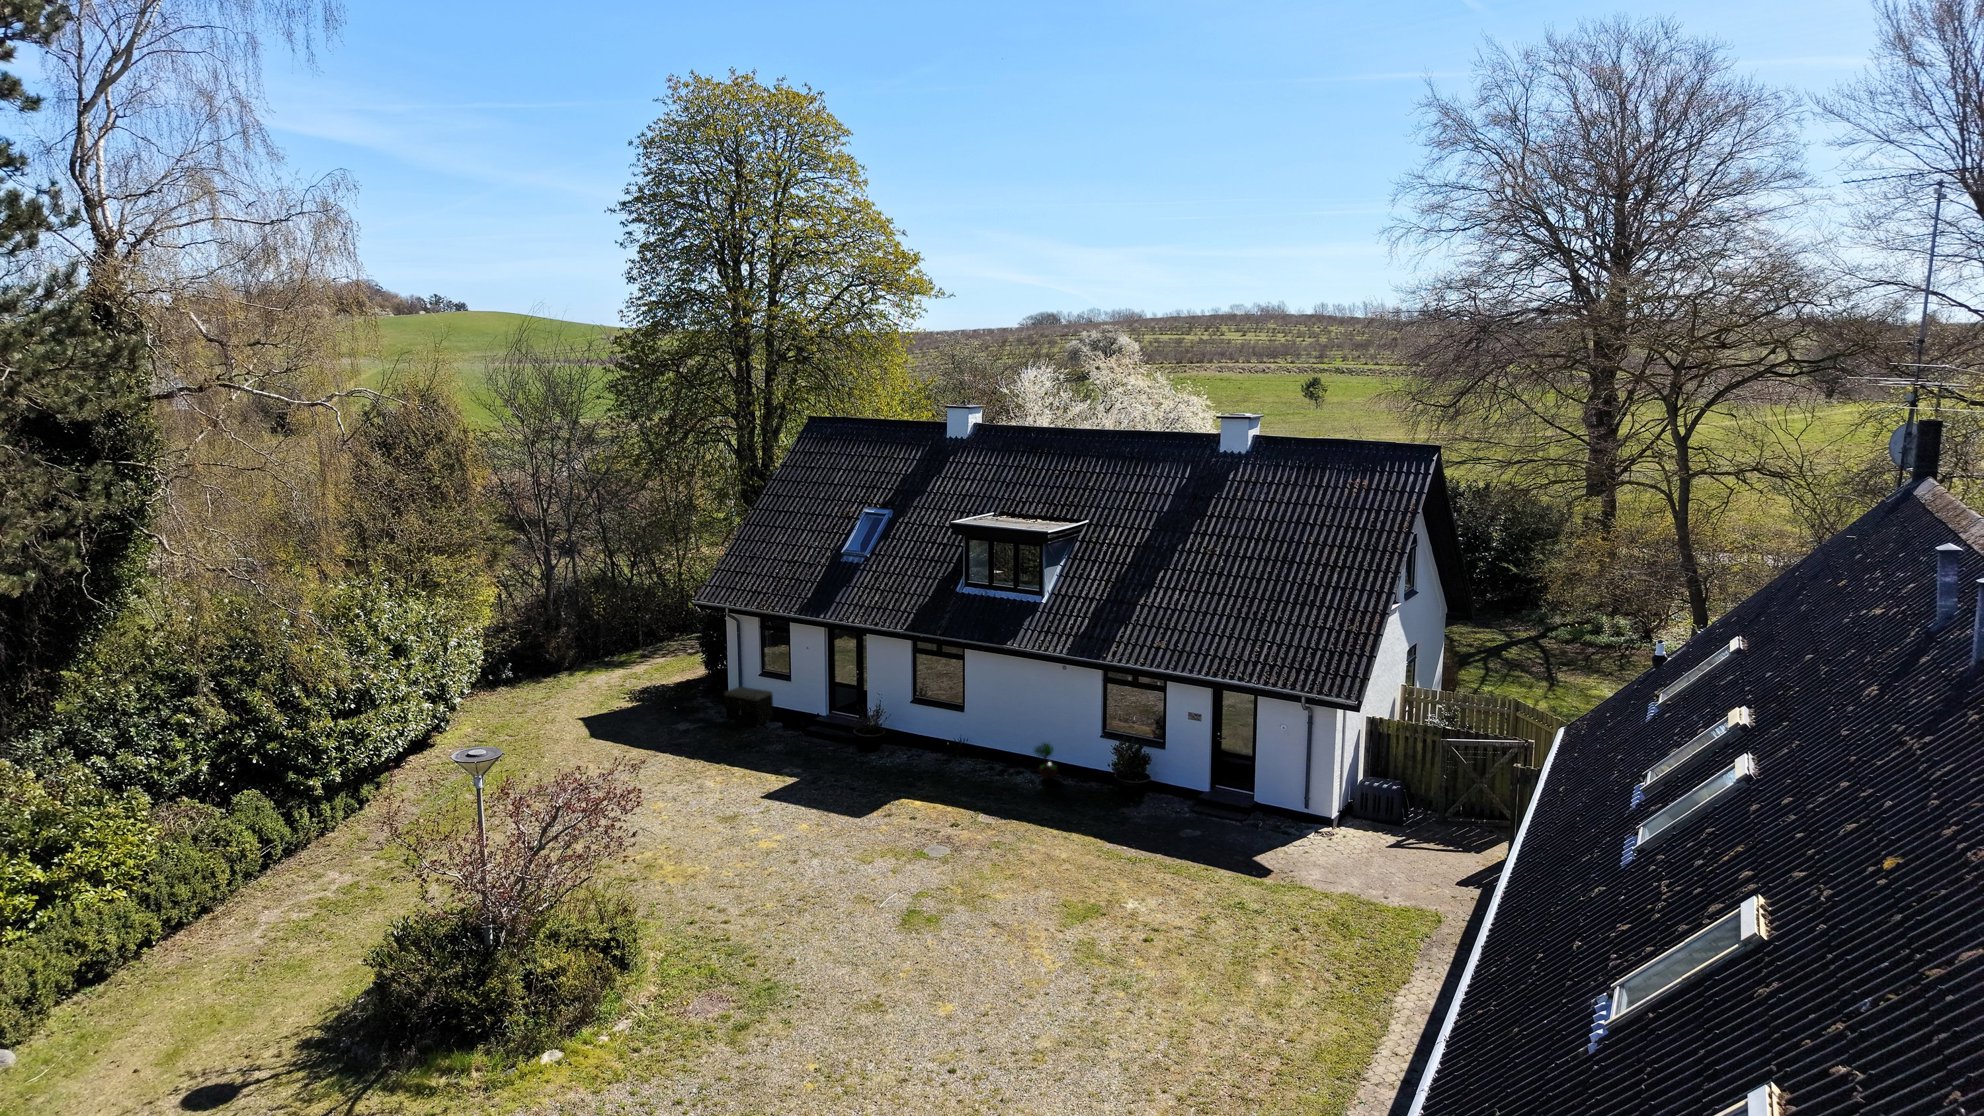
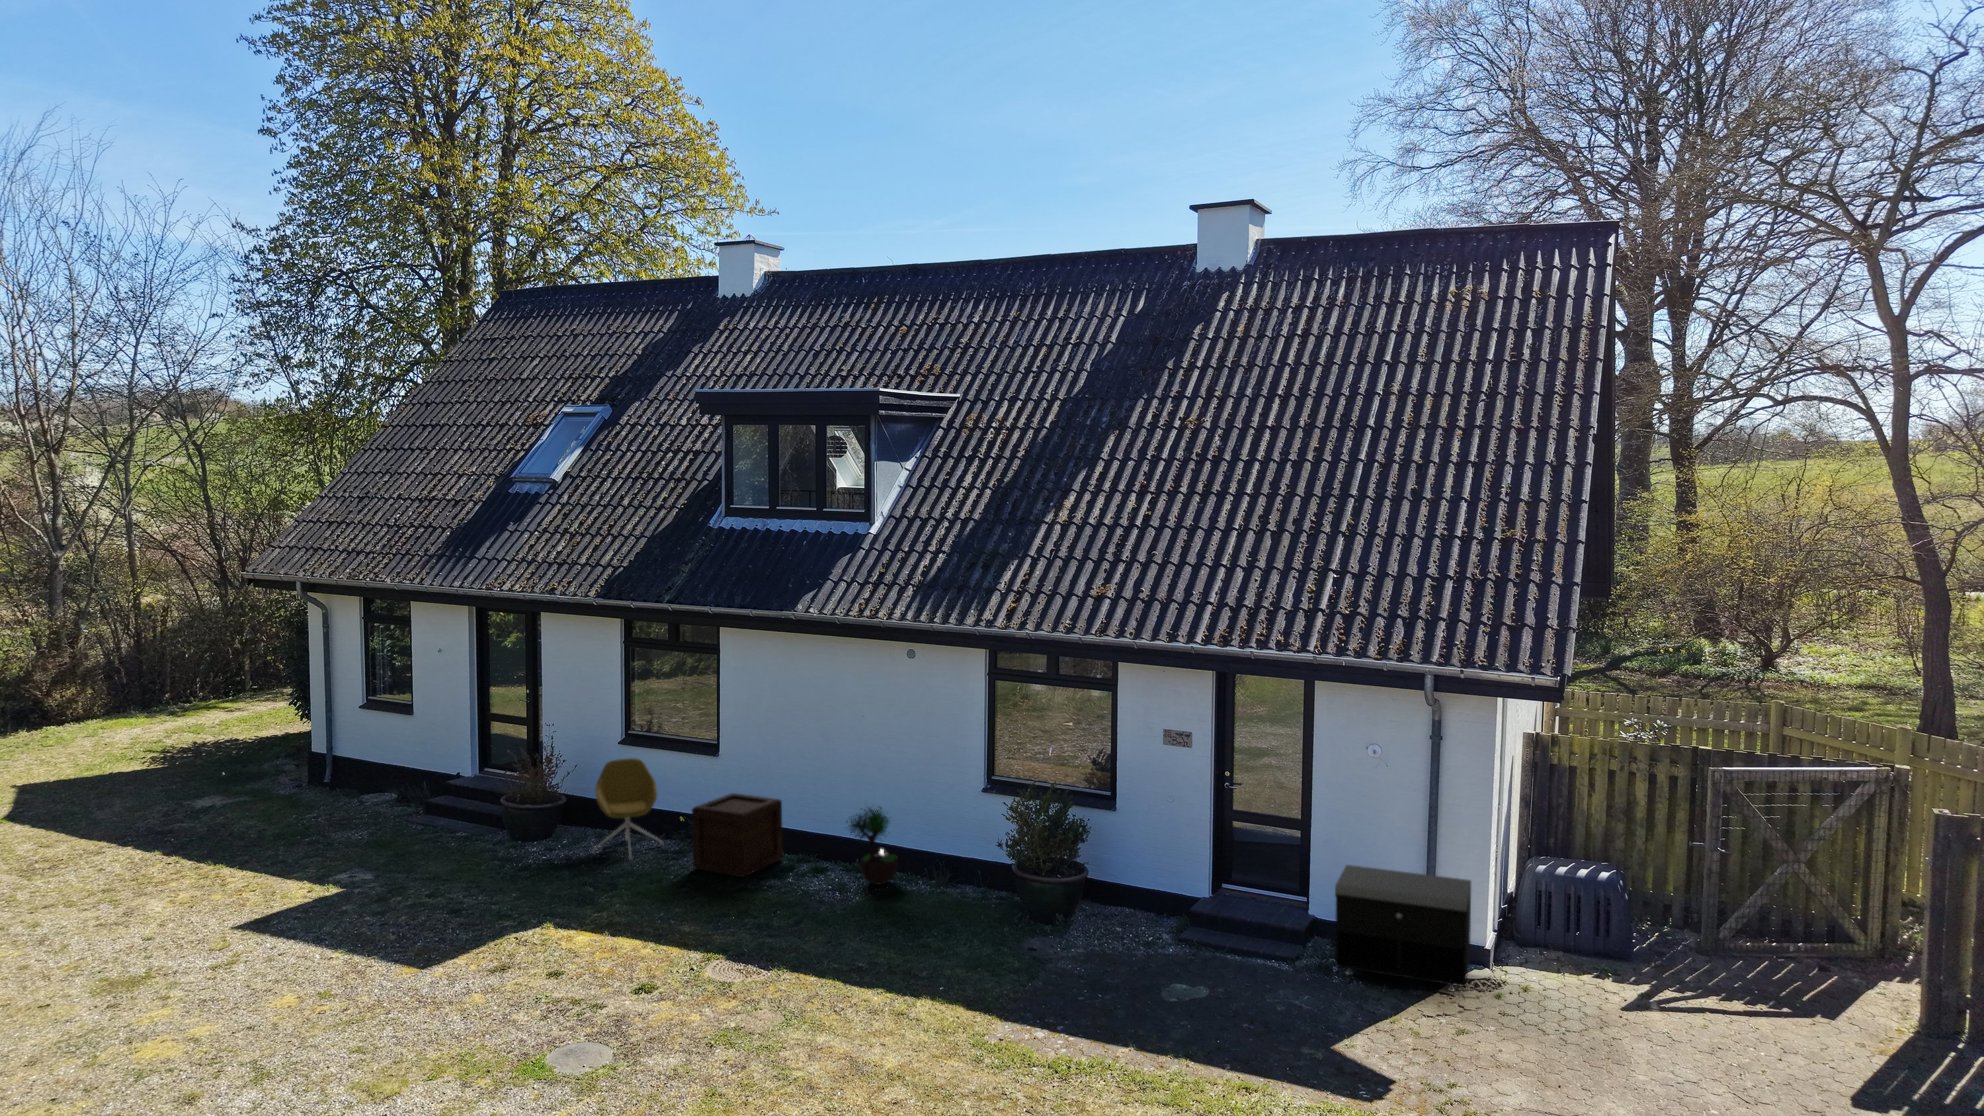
storage bench: present [724,687,773,726] -> present [1335,865,1471,991]
chair: none [900,711,935,763] -> present [592,758,664,859]
wooden crate: none [954,731,998,774] -> present [692,793,783,877]

